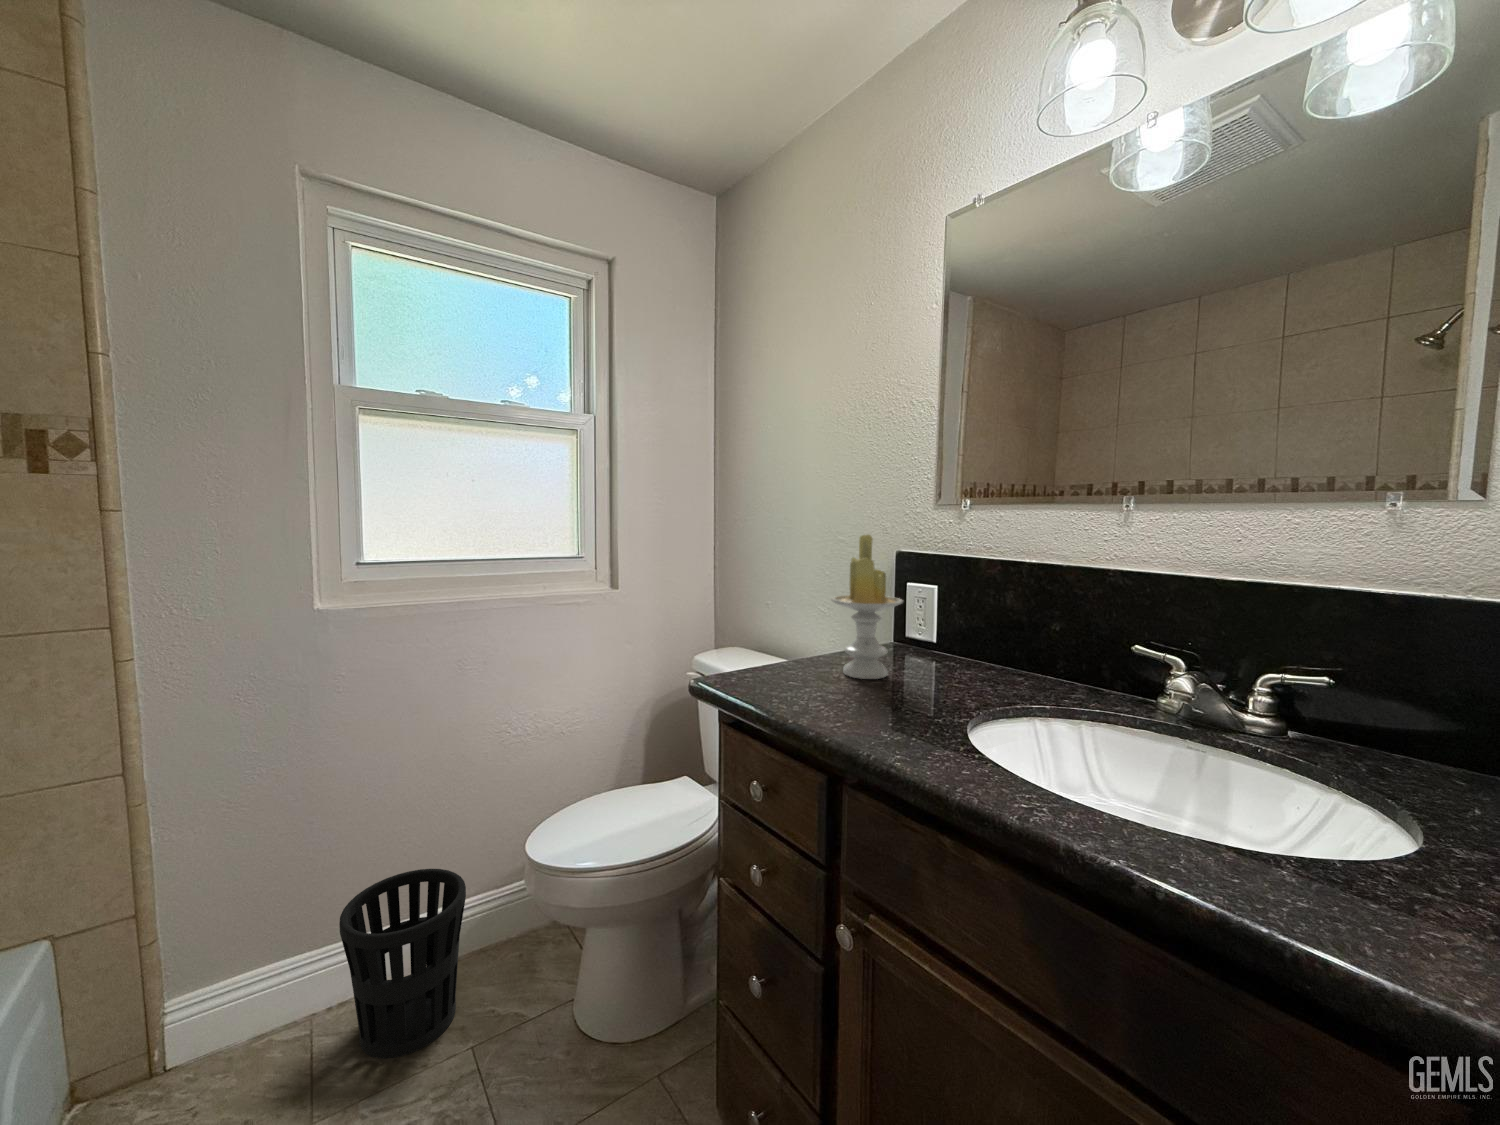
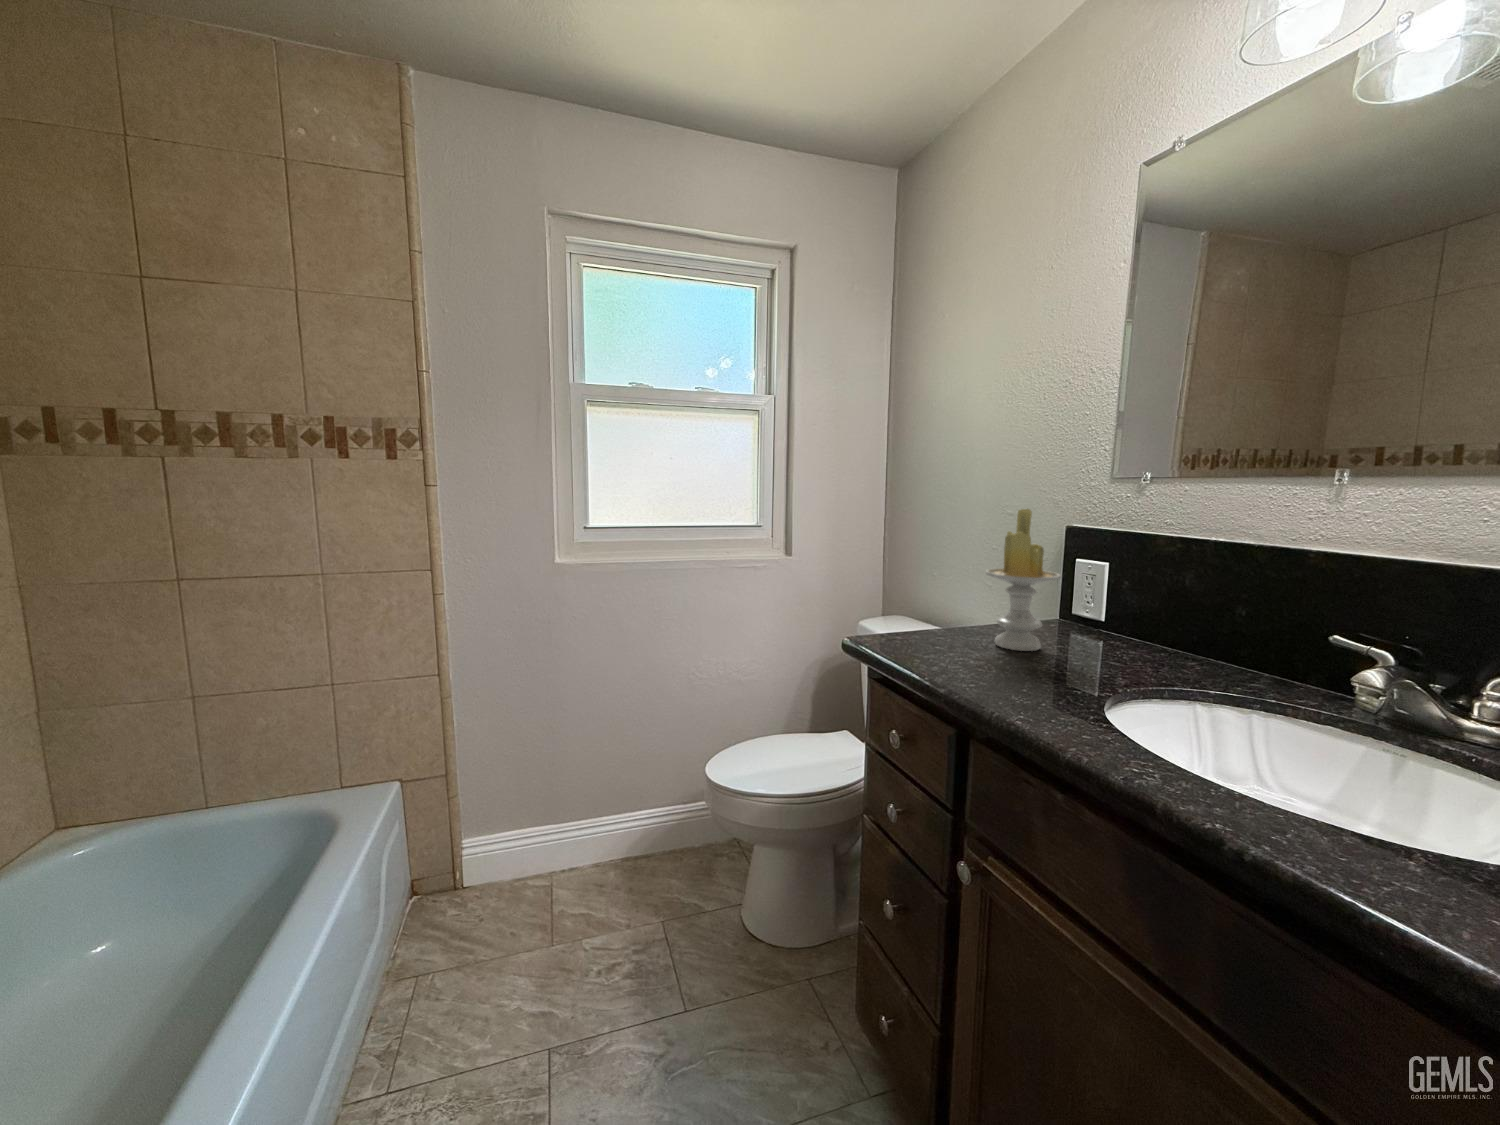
wastebasket: present [339,869,466,1059] -> none [570,778,660,919]

